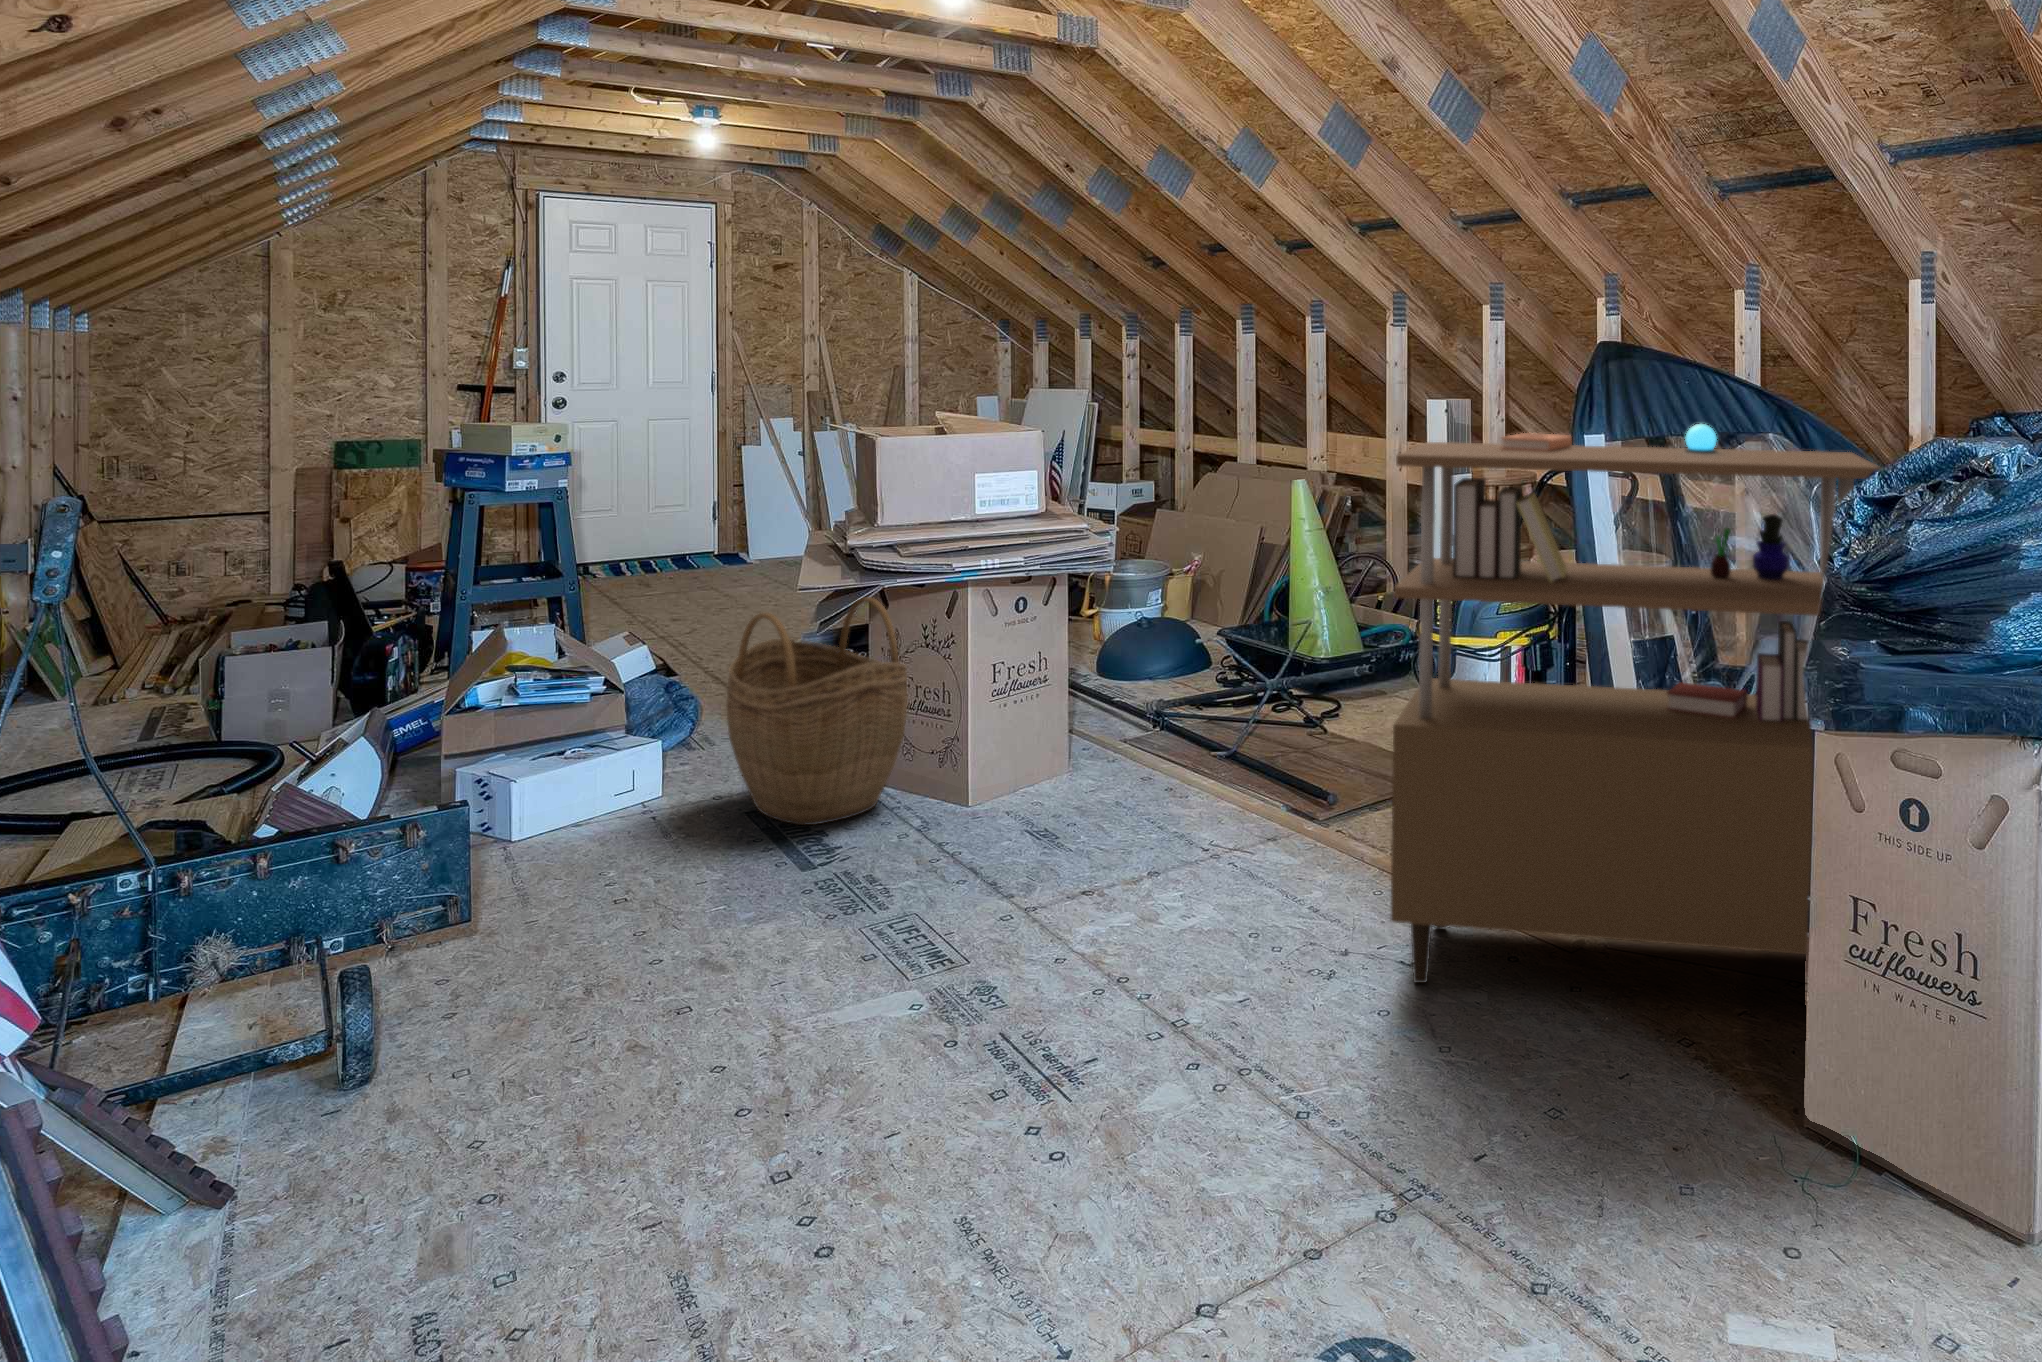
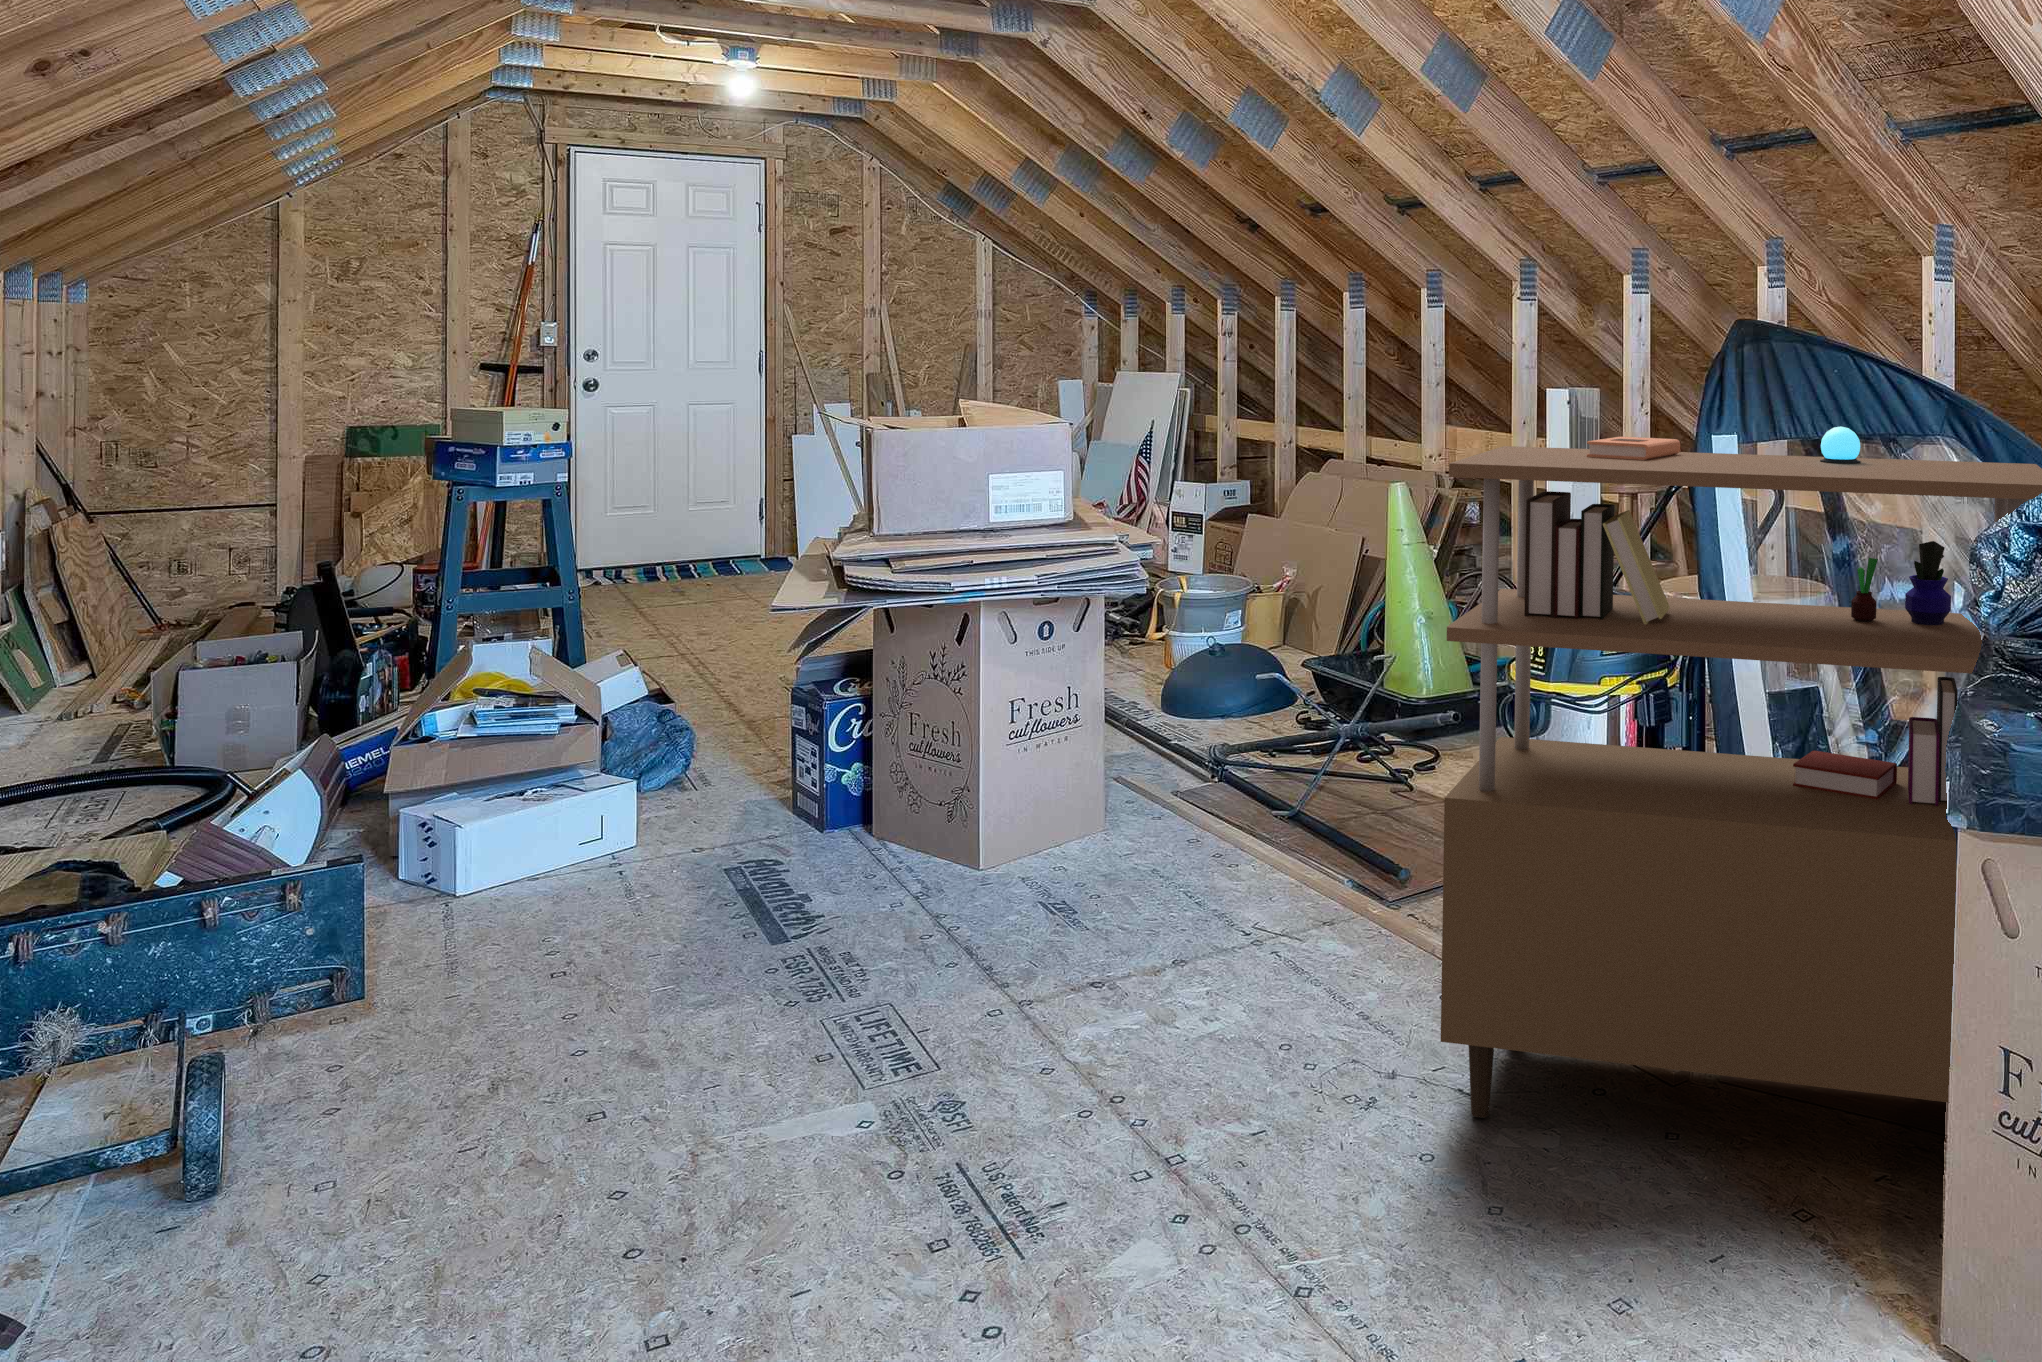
woven basket: present [726,597,908,825] -> none [704,622,913,890]

